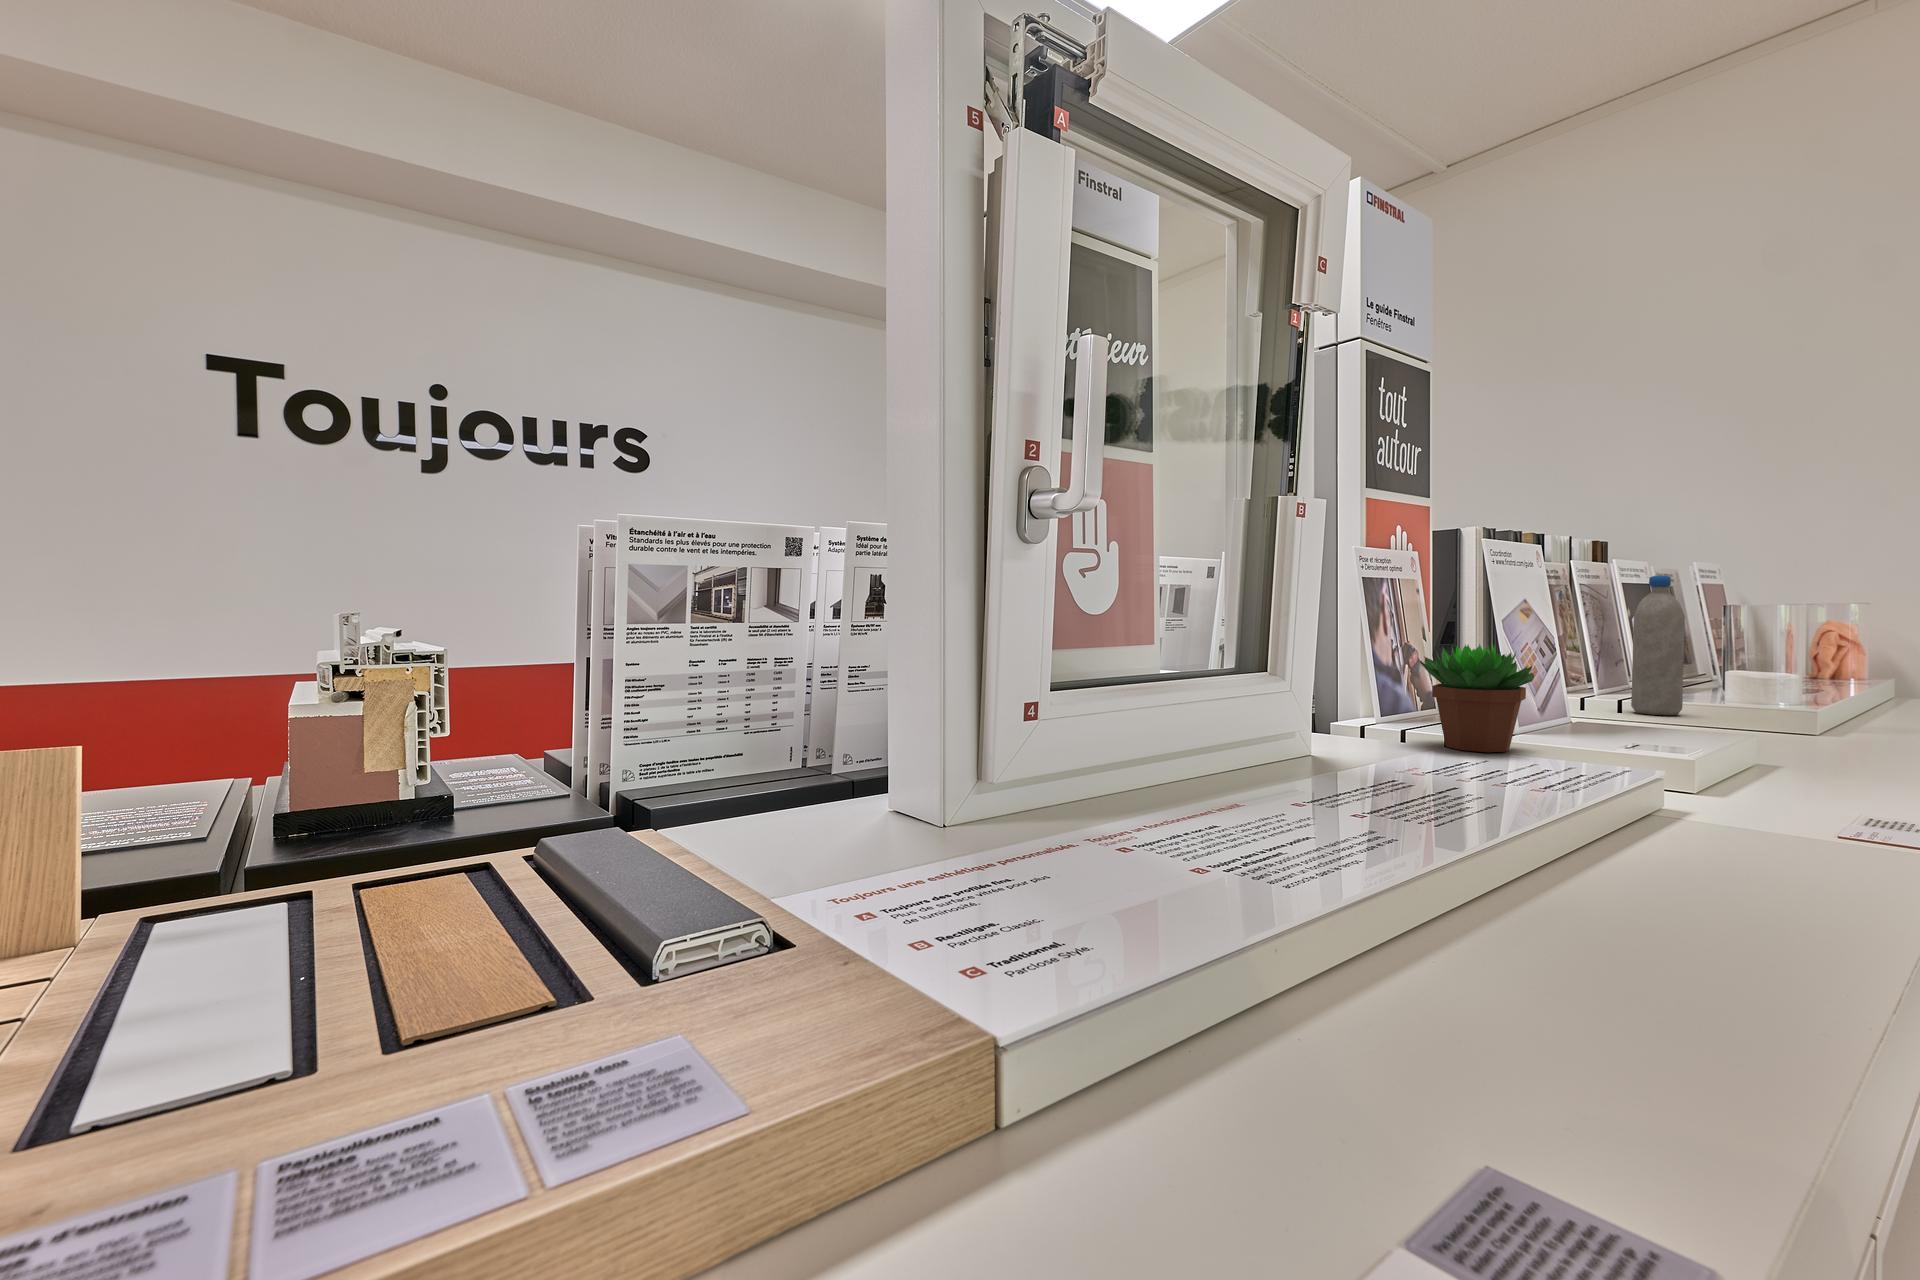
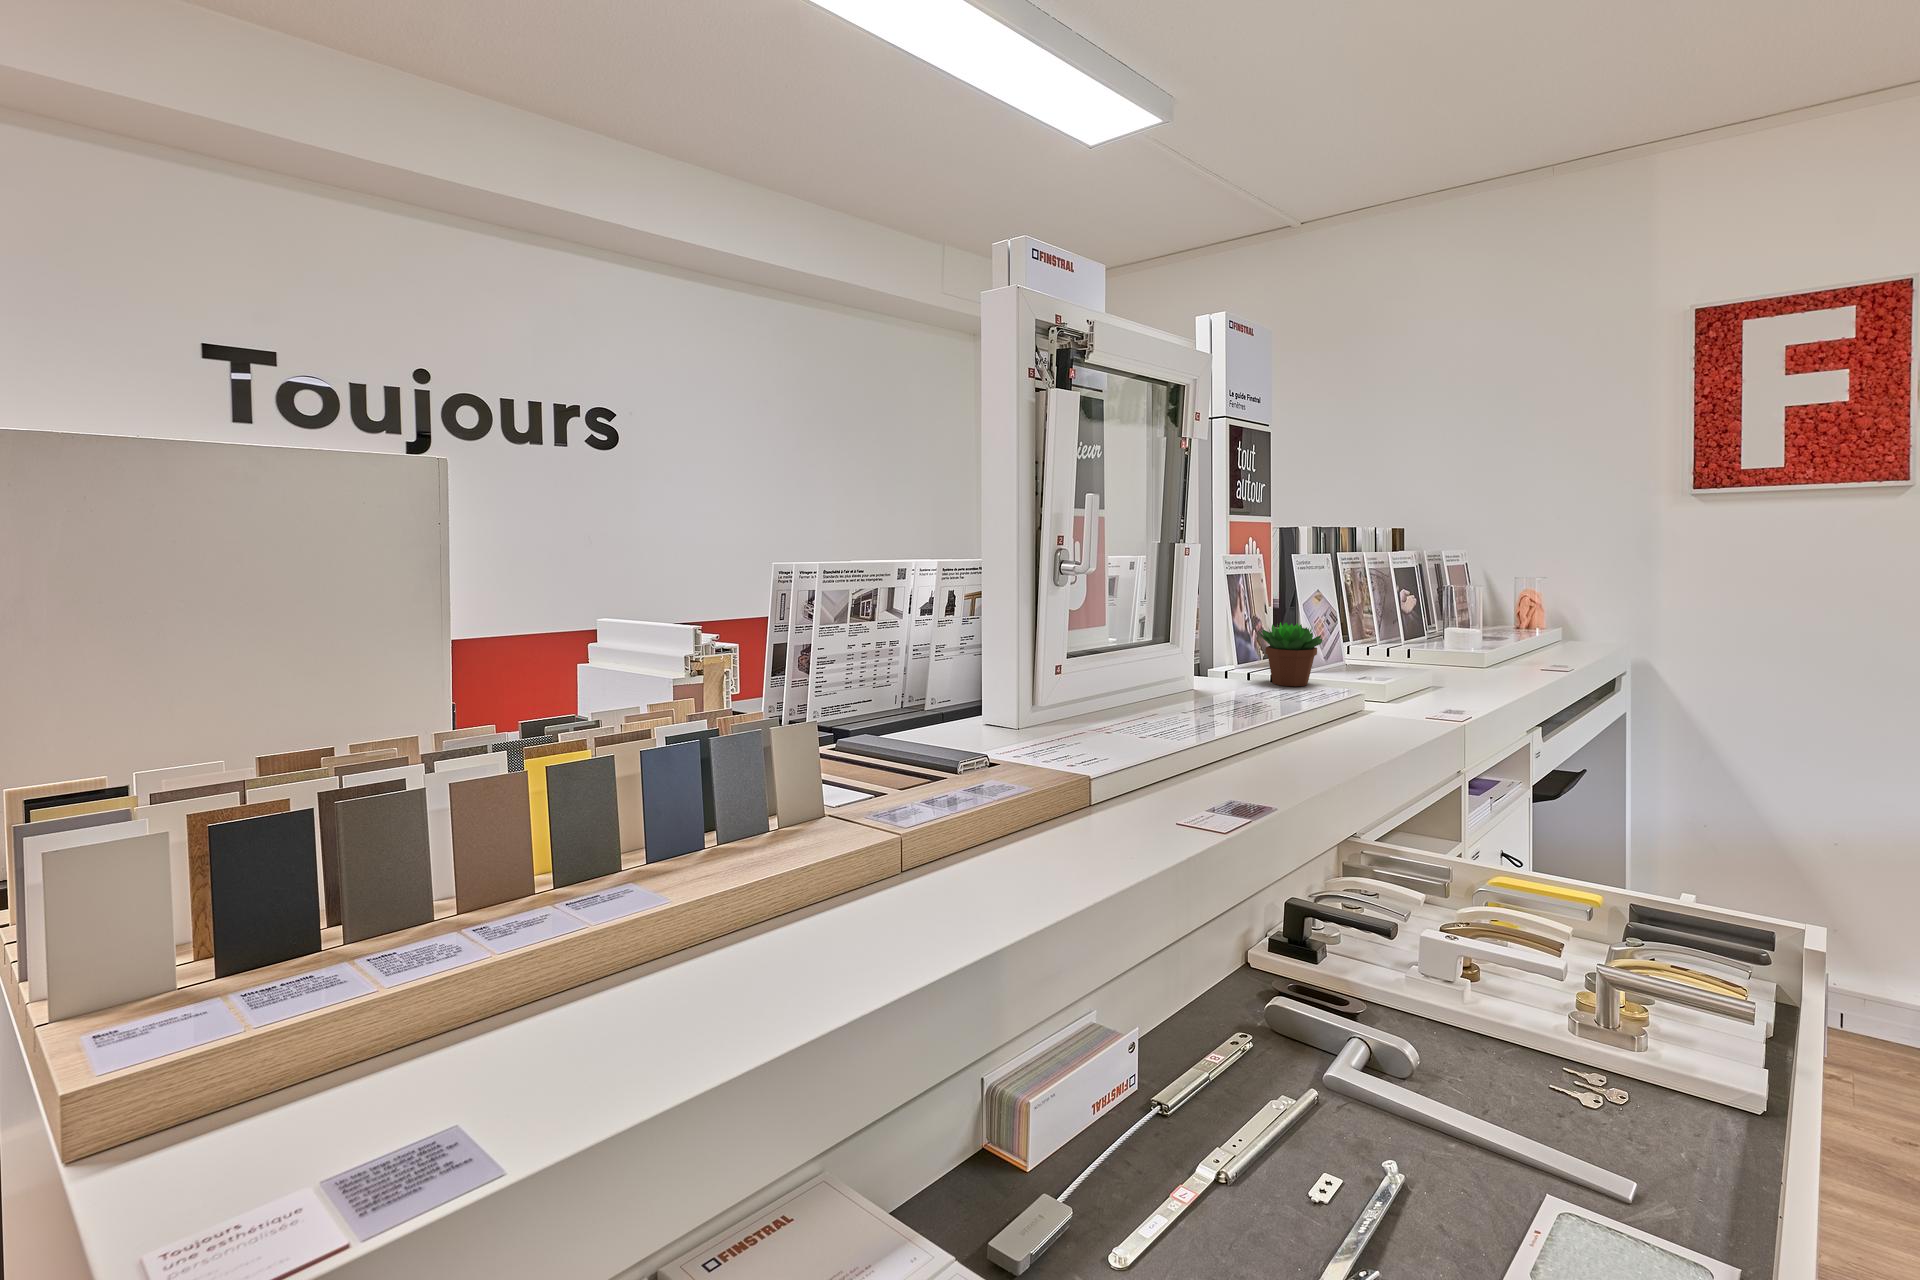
water bottle: present [1631,575,1685,715] -> none [1390,567,1422,658]

